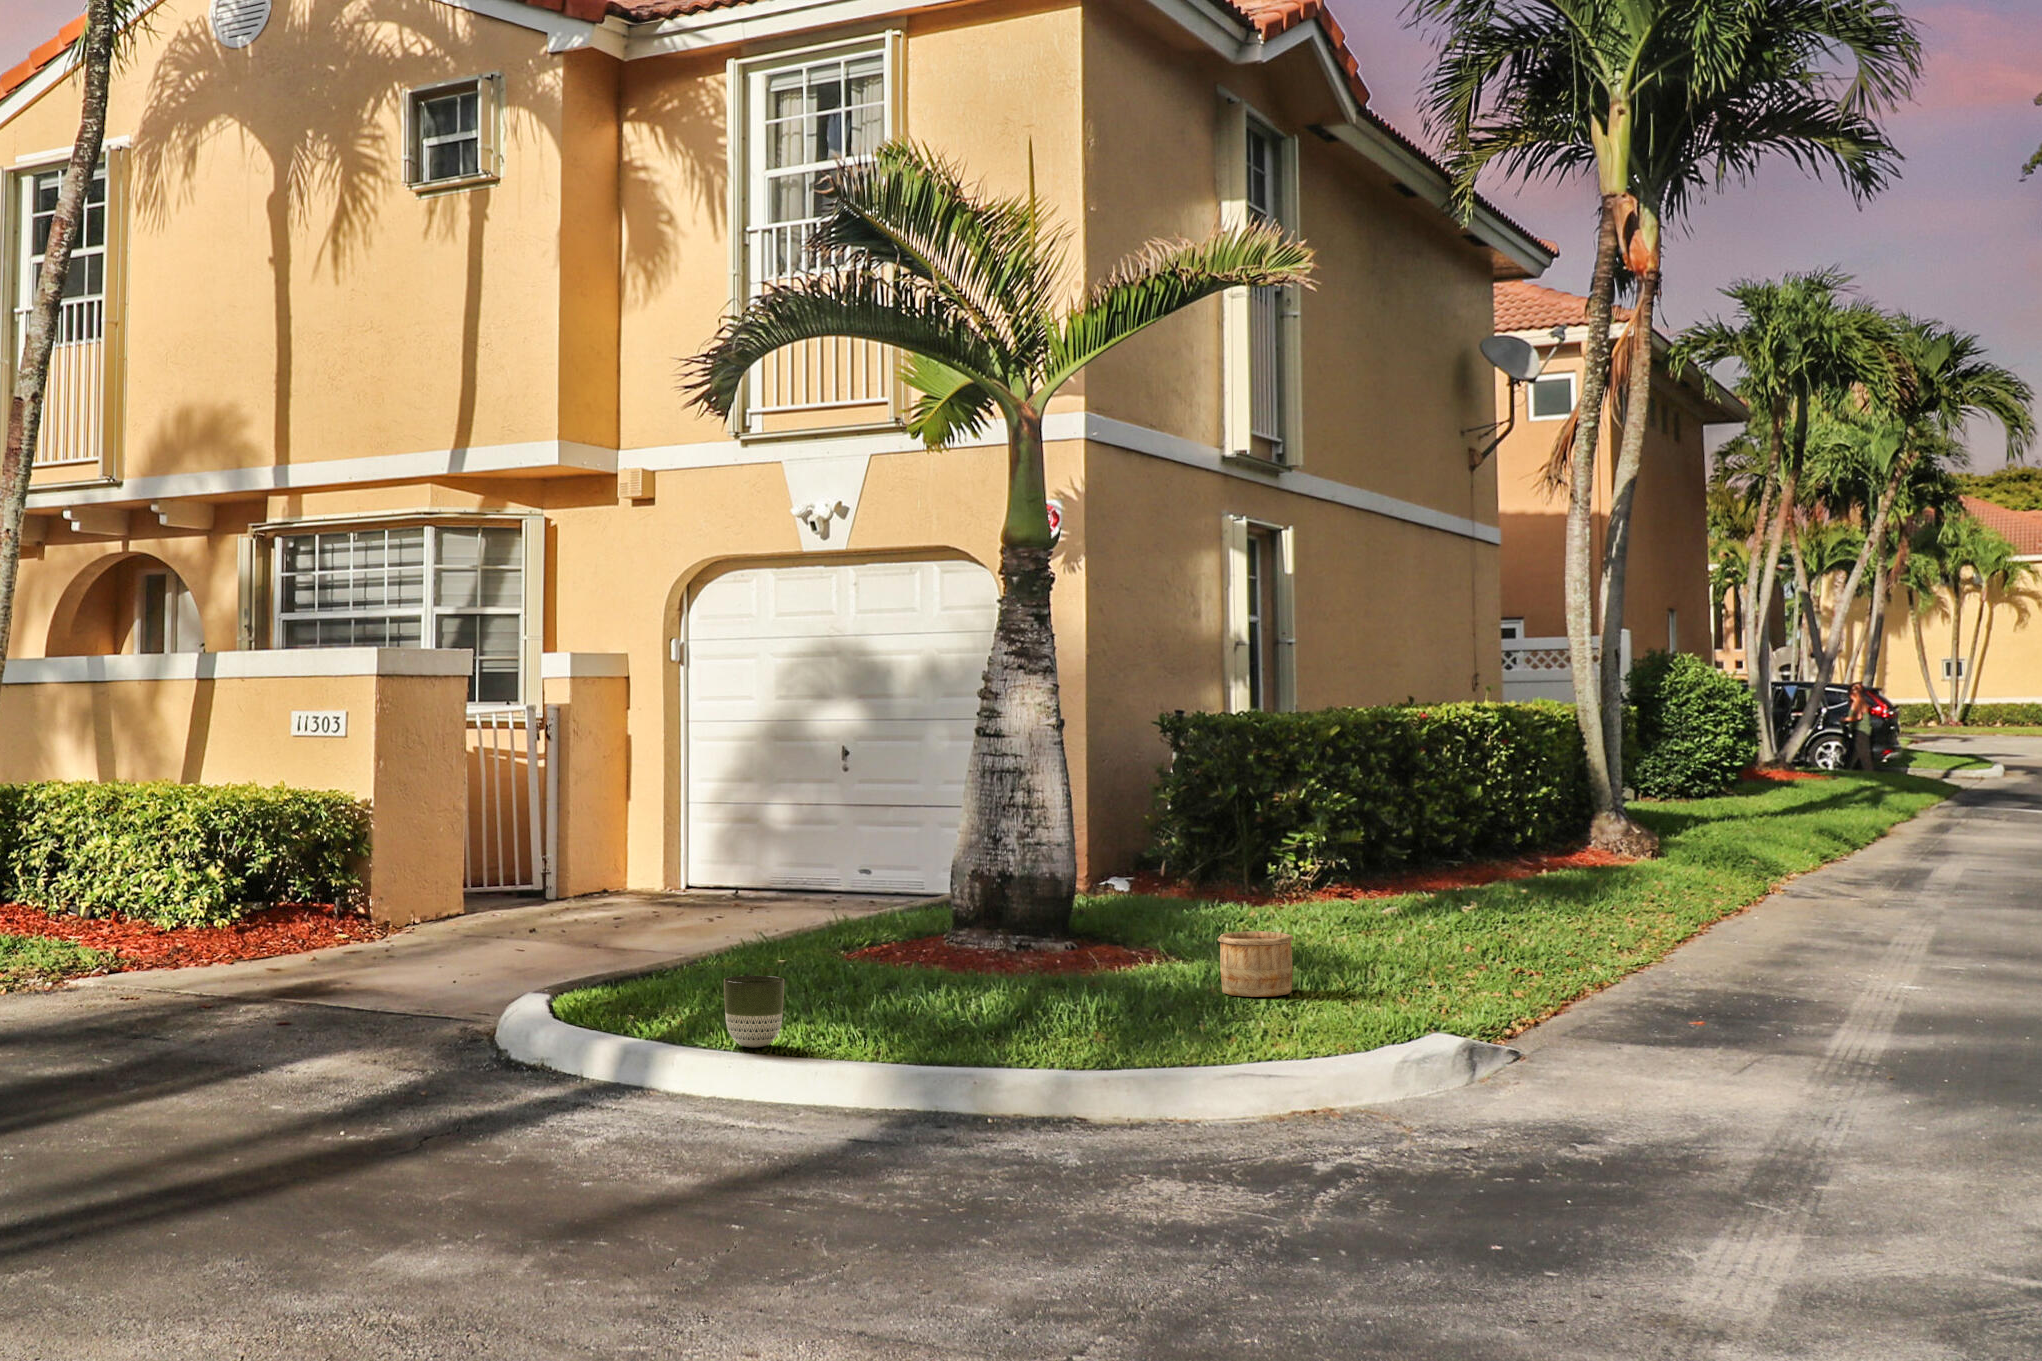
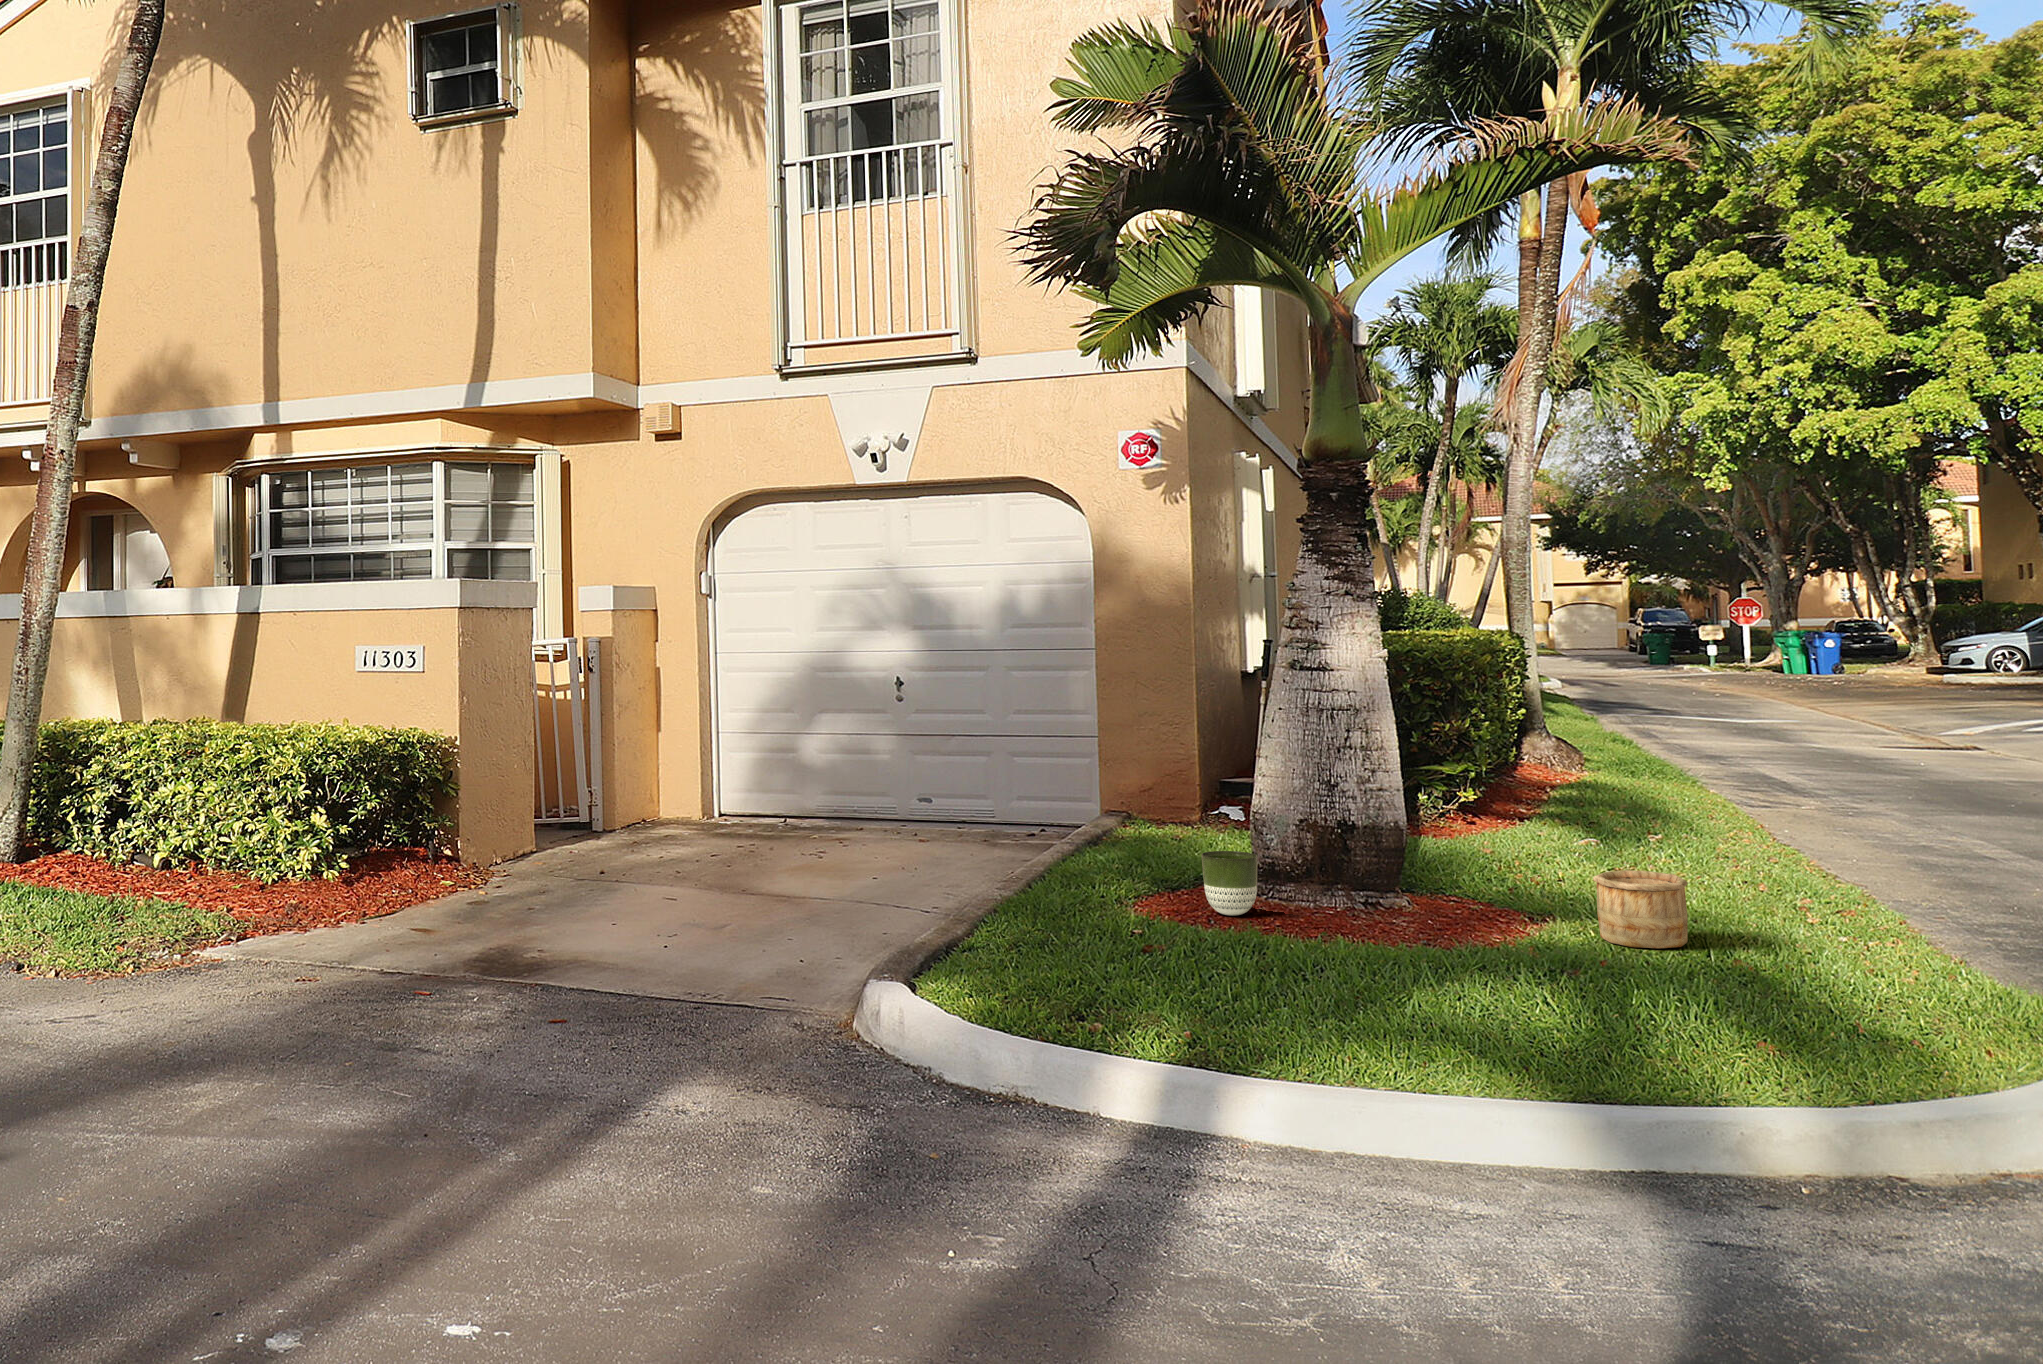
planter: present [724,976,784,1047] -> present [1202,851,1257,916]

